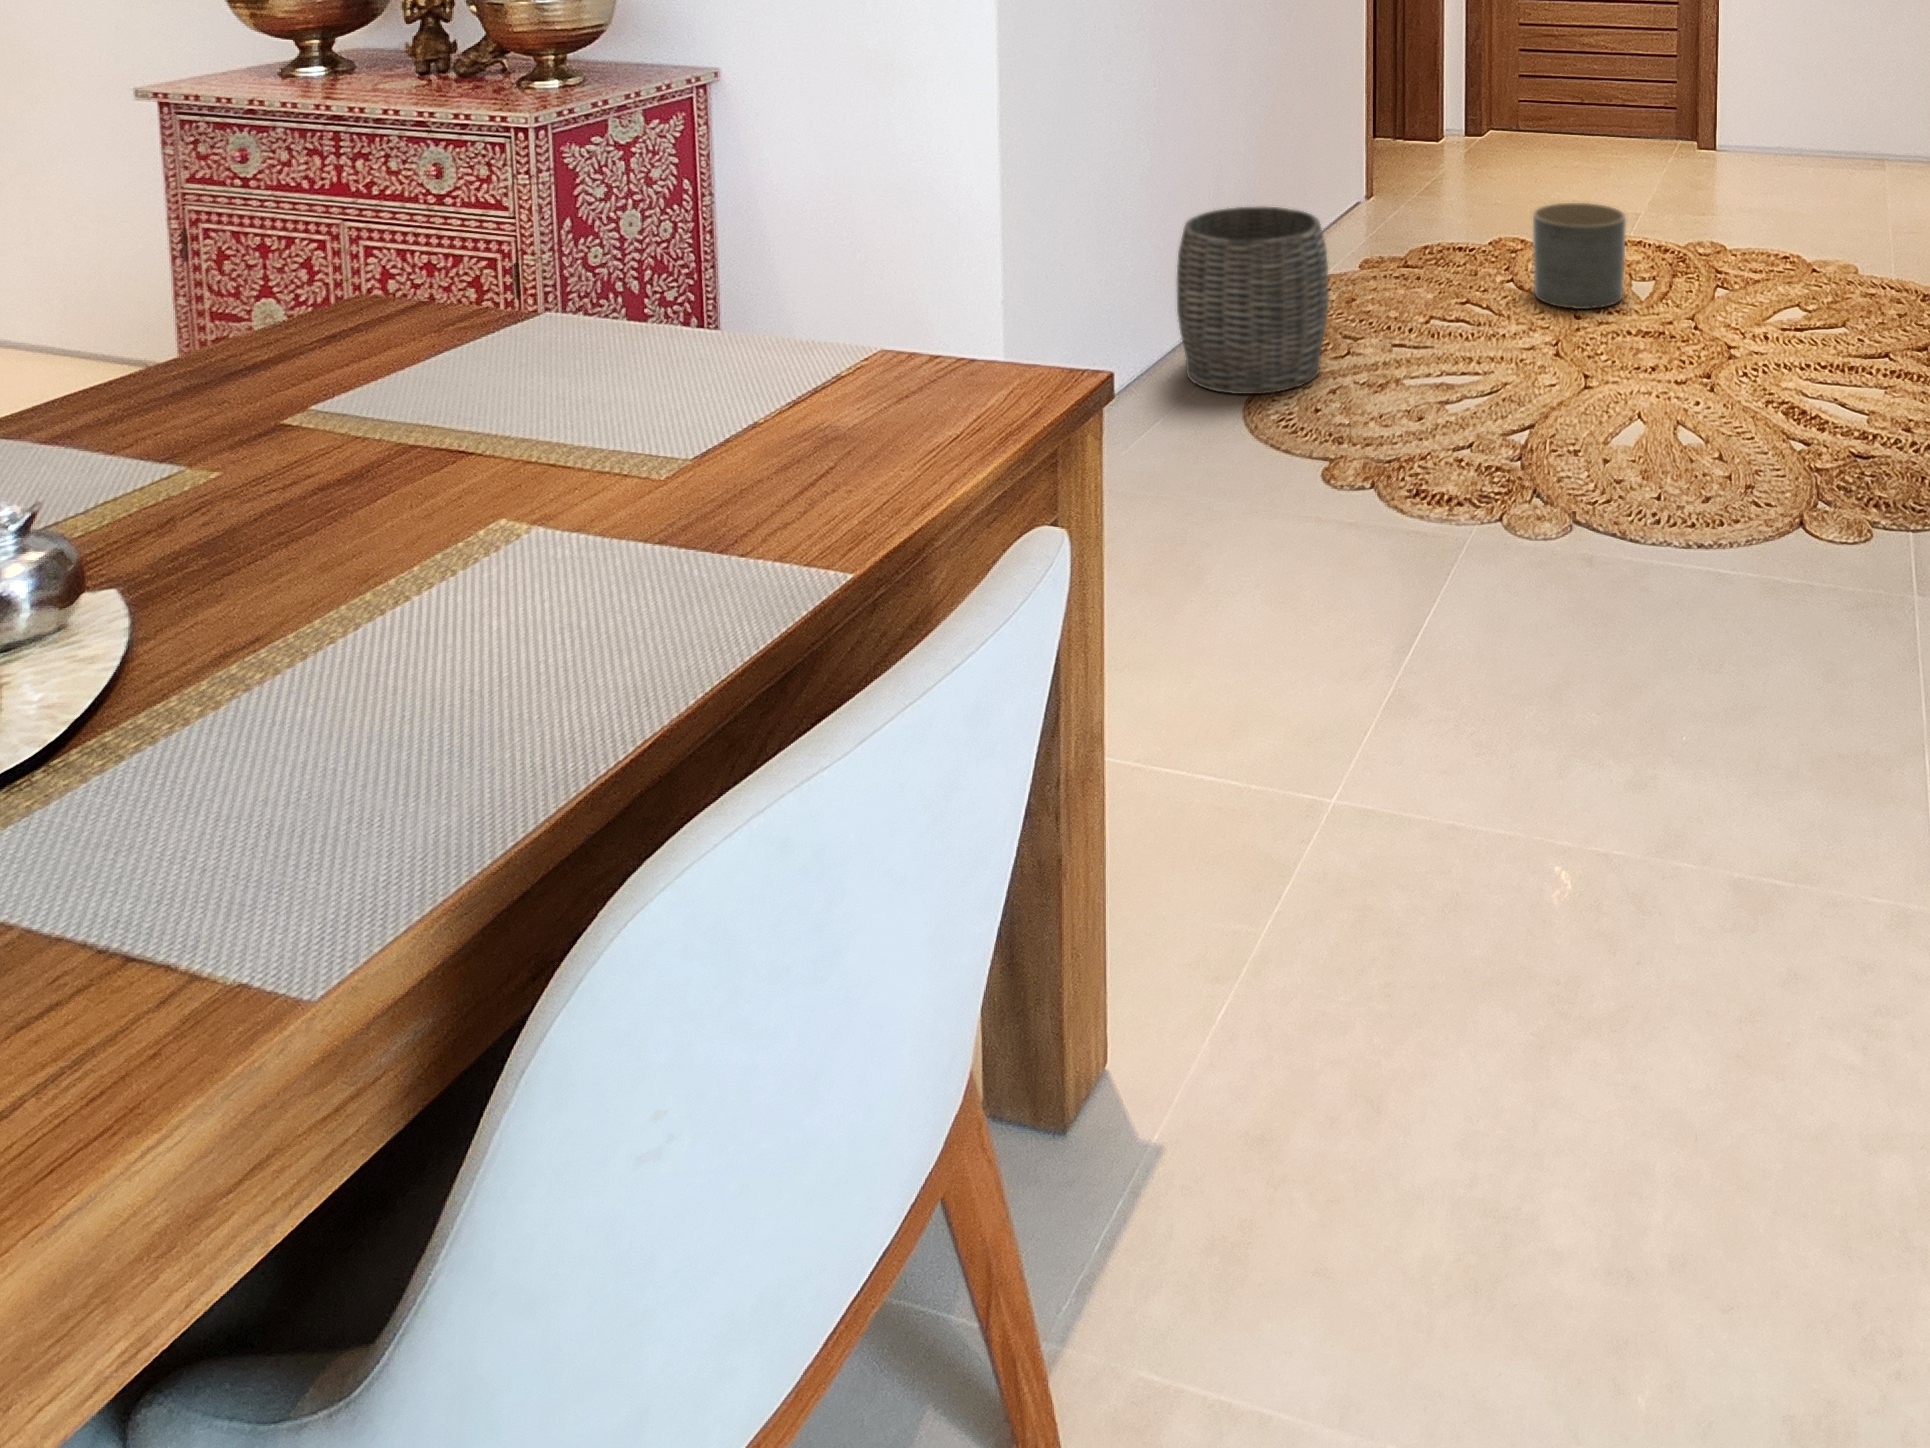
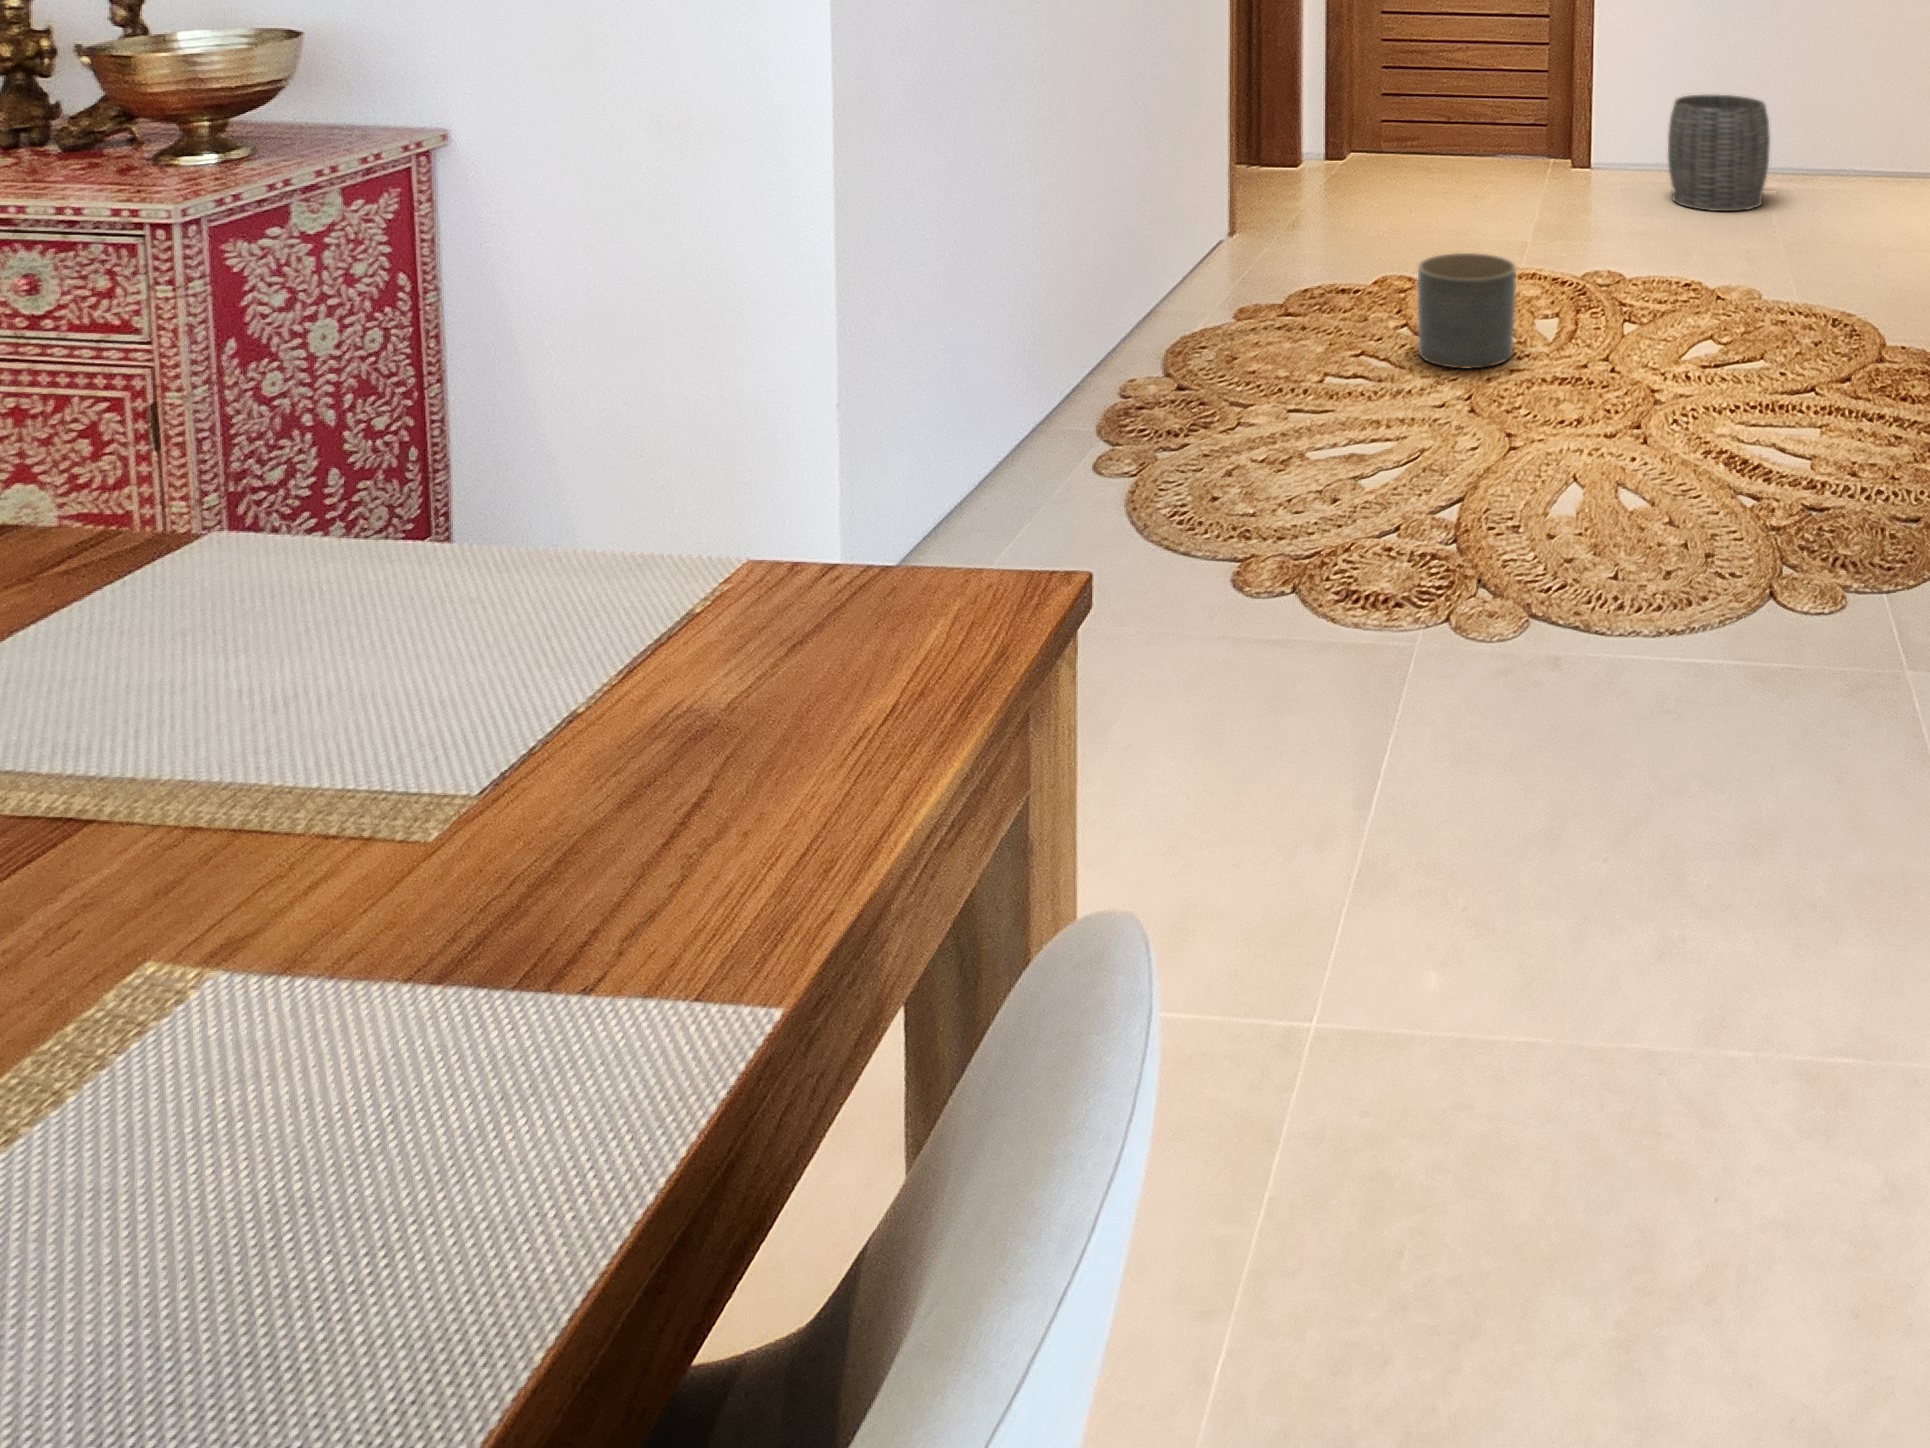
woven basket: present [1177,207,1329,394] -> present [1668,95,1770,211]

